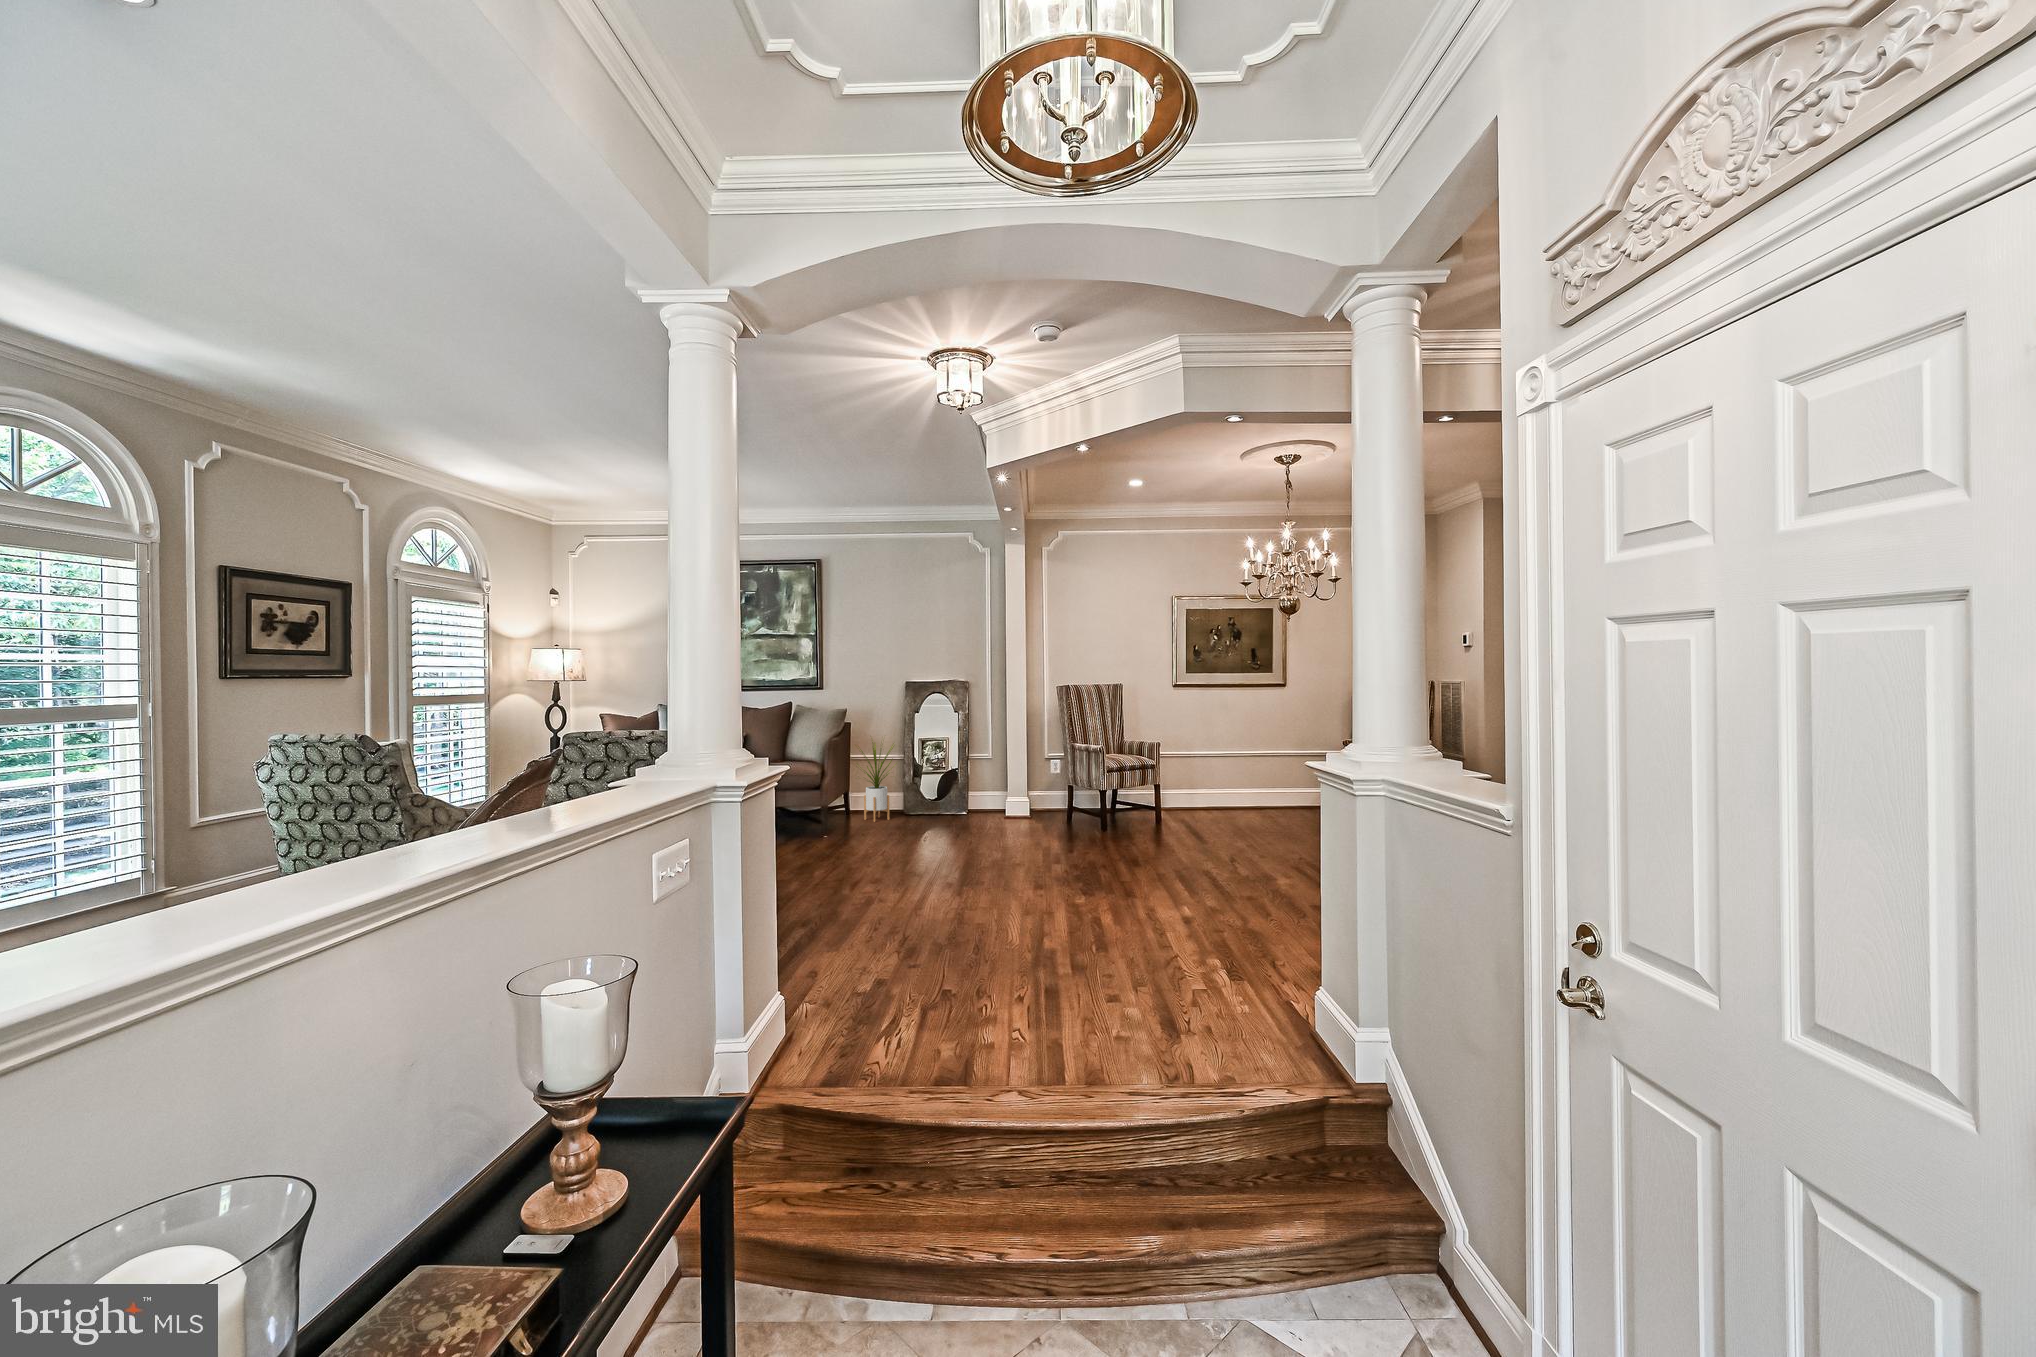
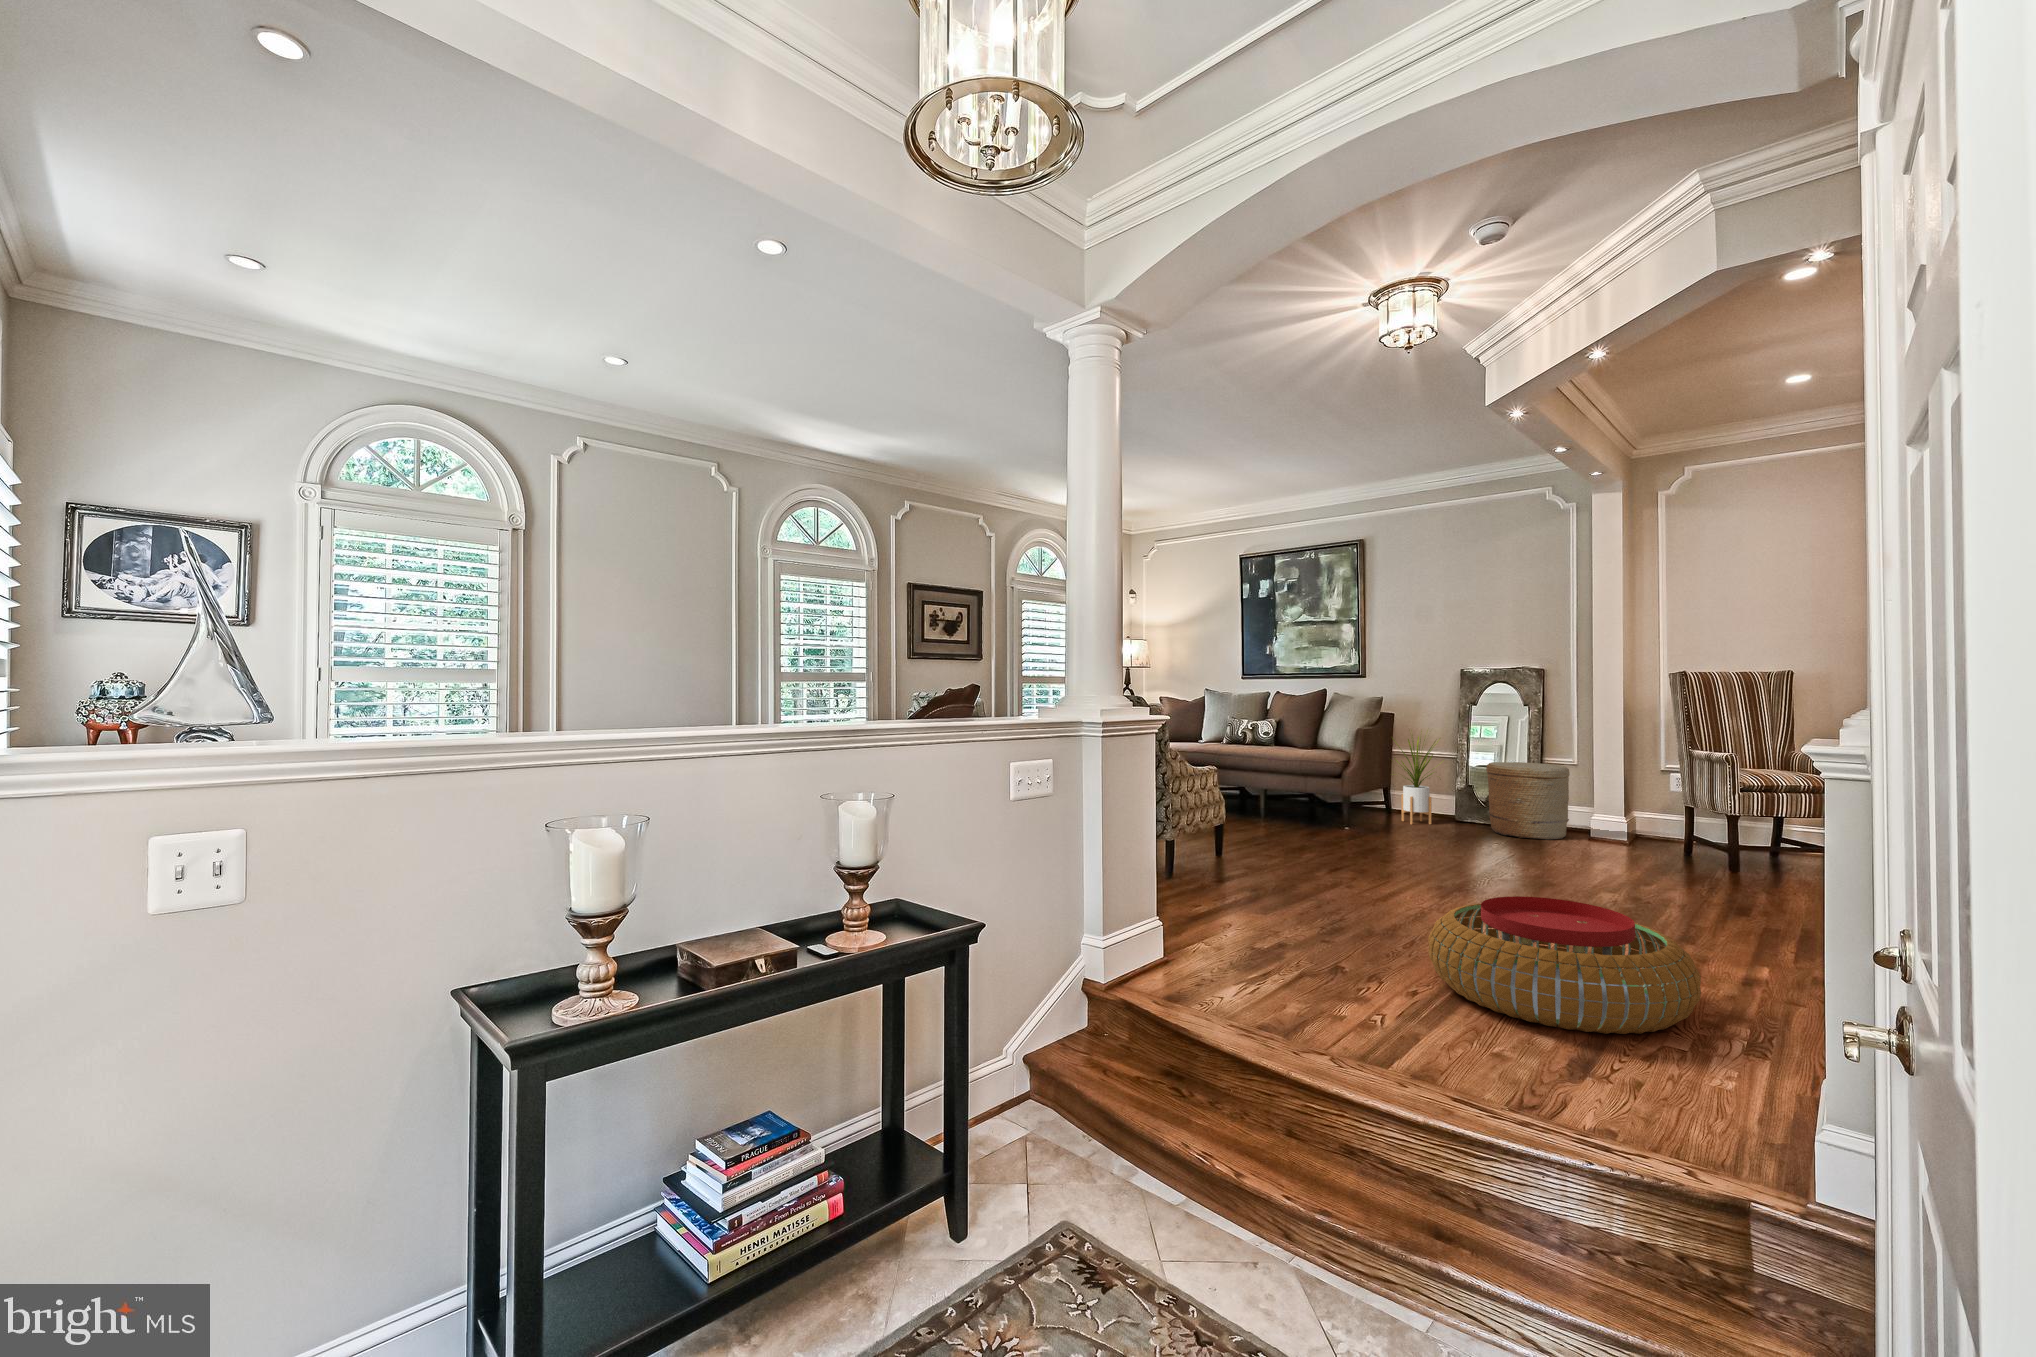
woven basket: none [934,759,992,823] -> present [1486,762,1570,839]
pouf: none [1016,887,1202,999] -> present [1428,896,1701,1034]

